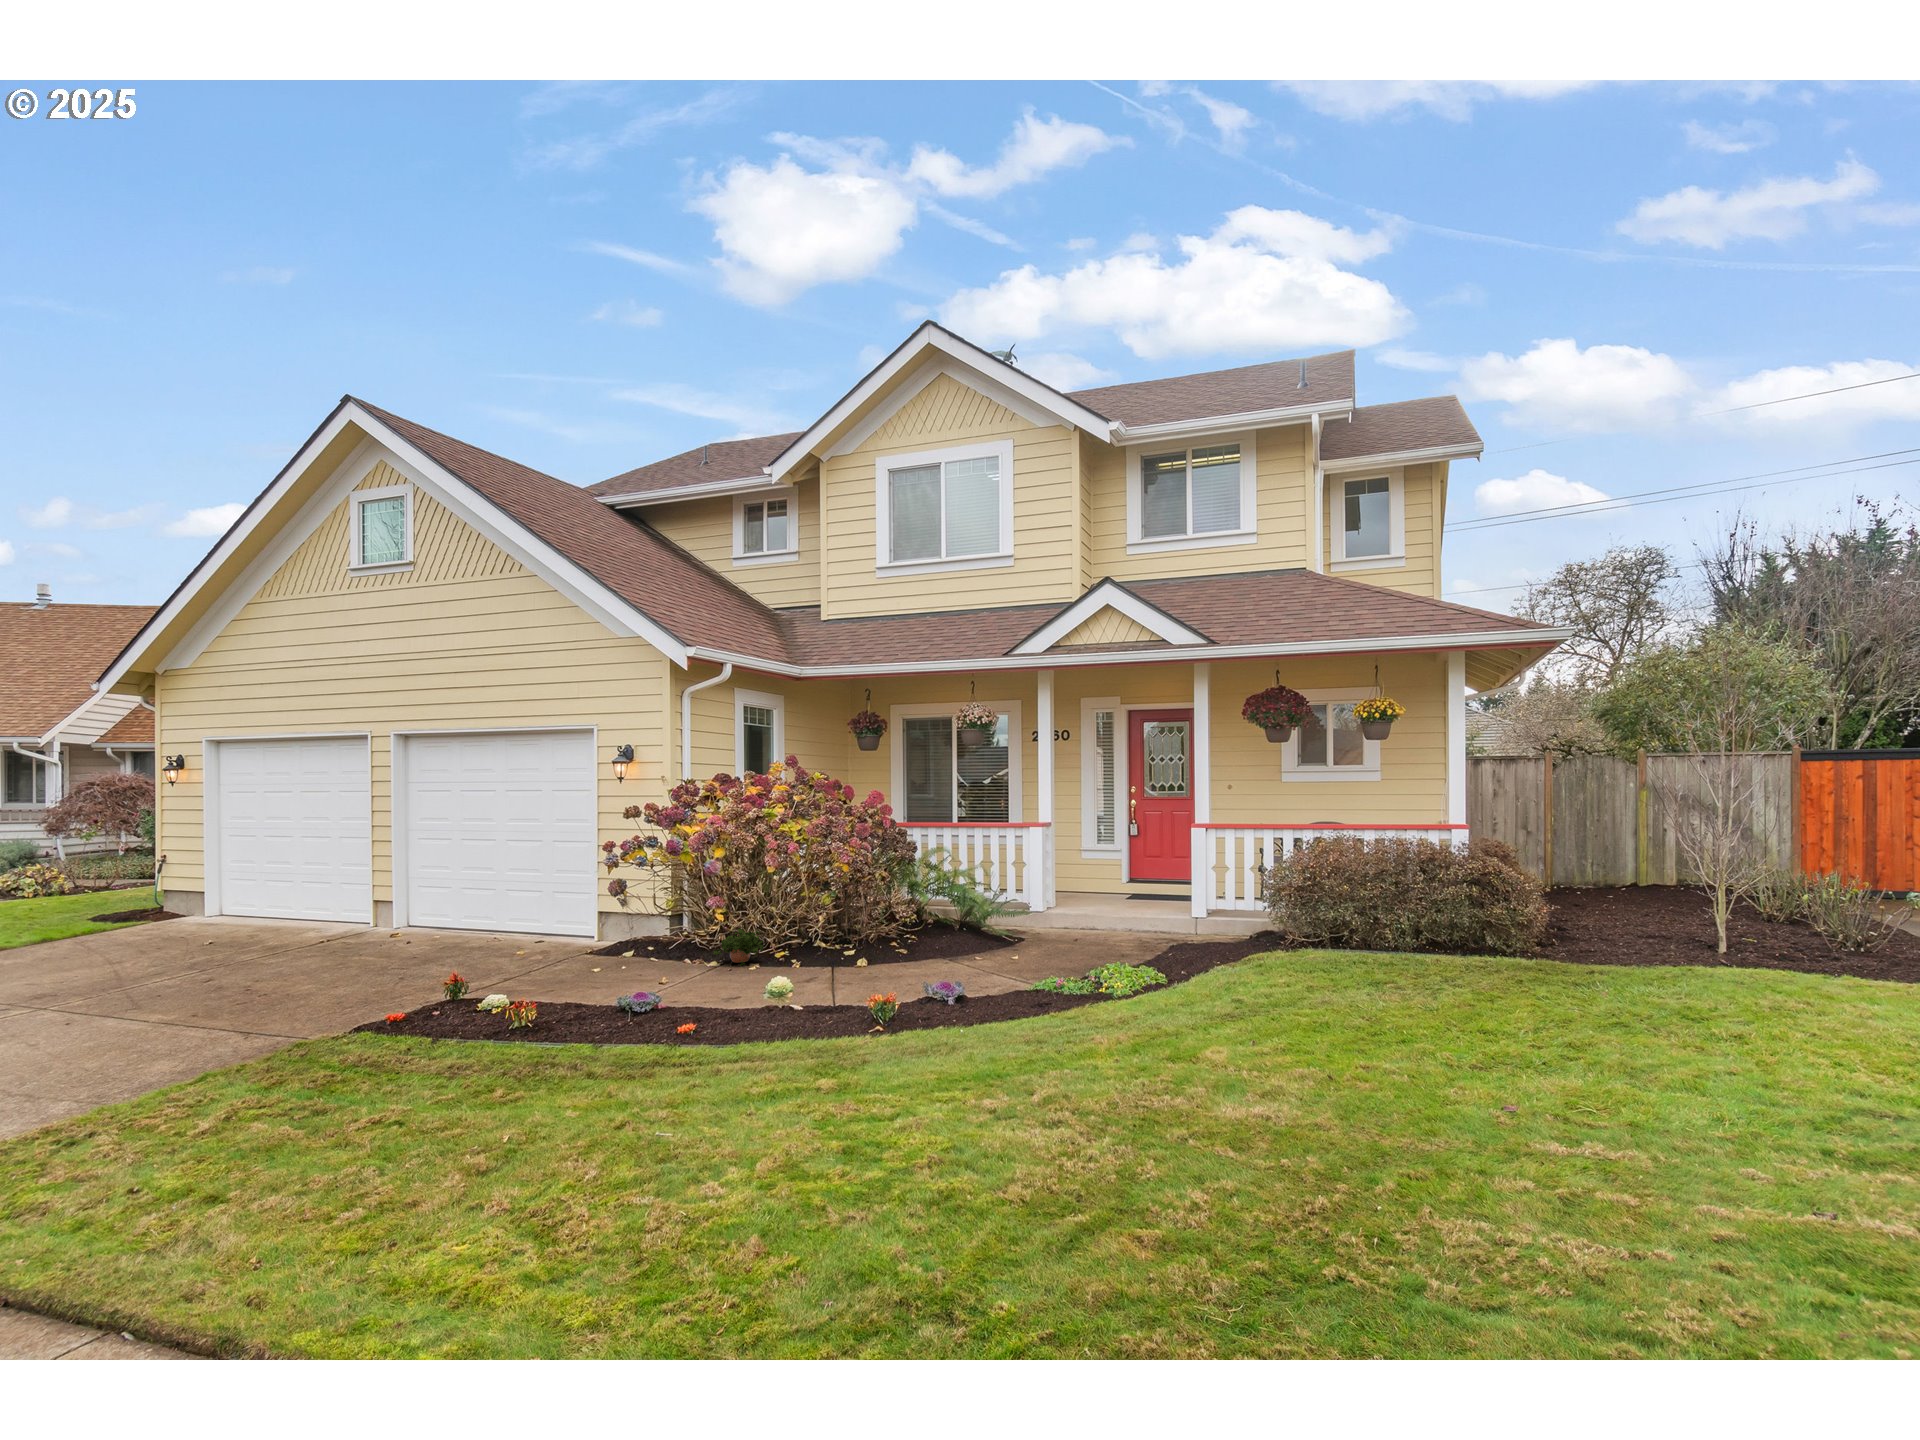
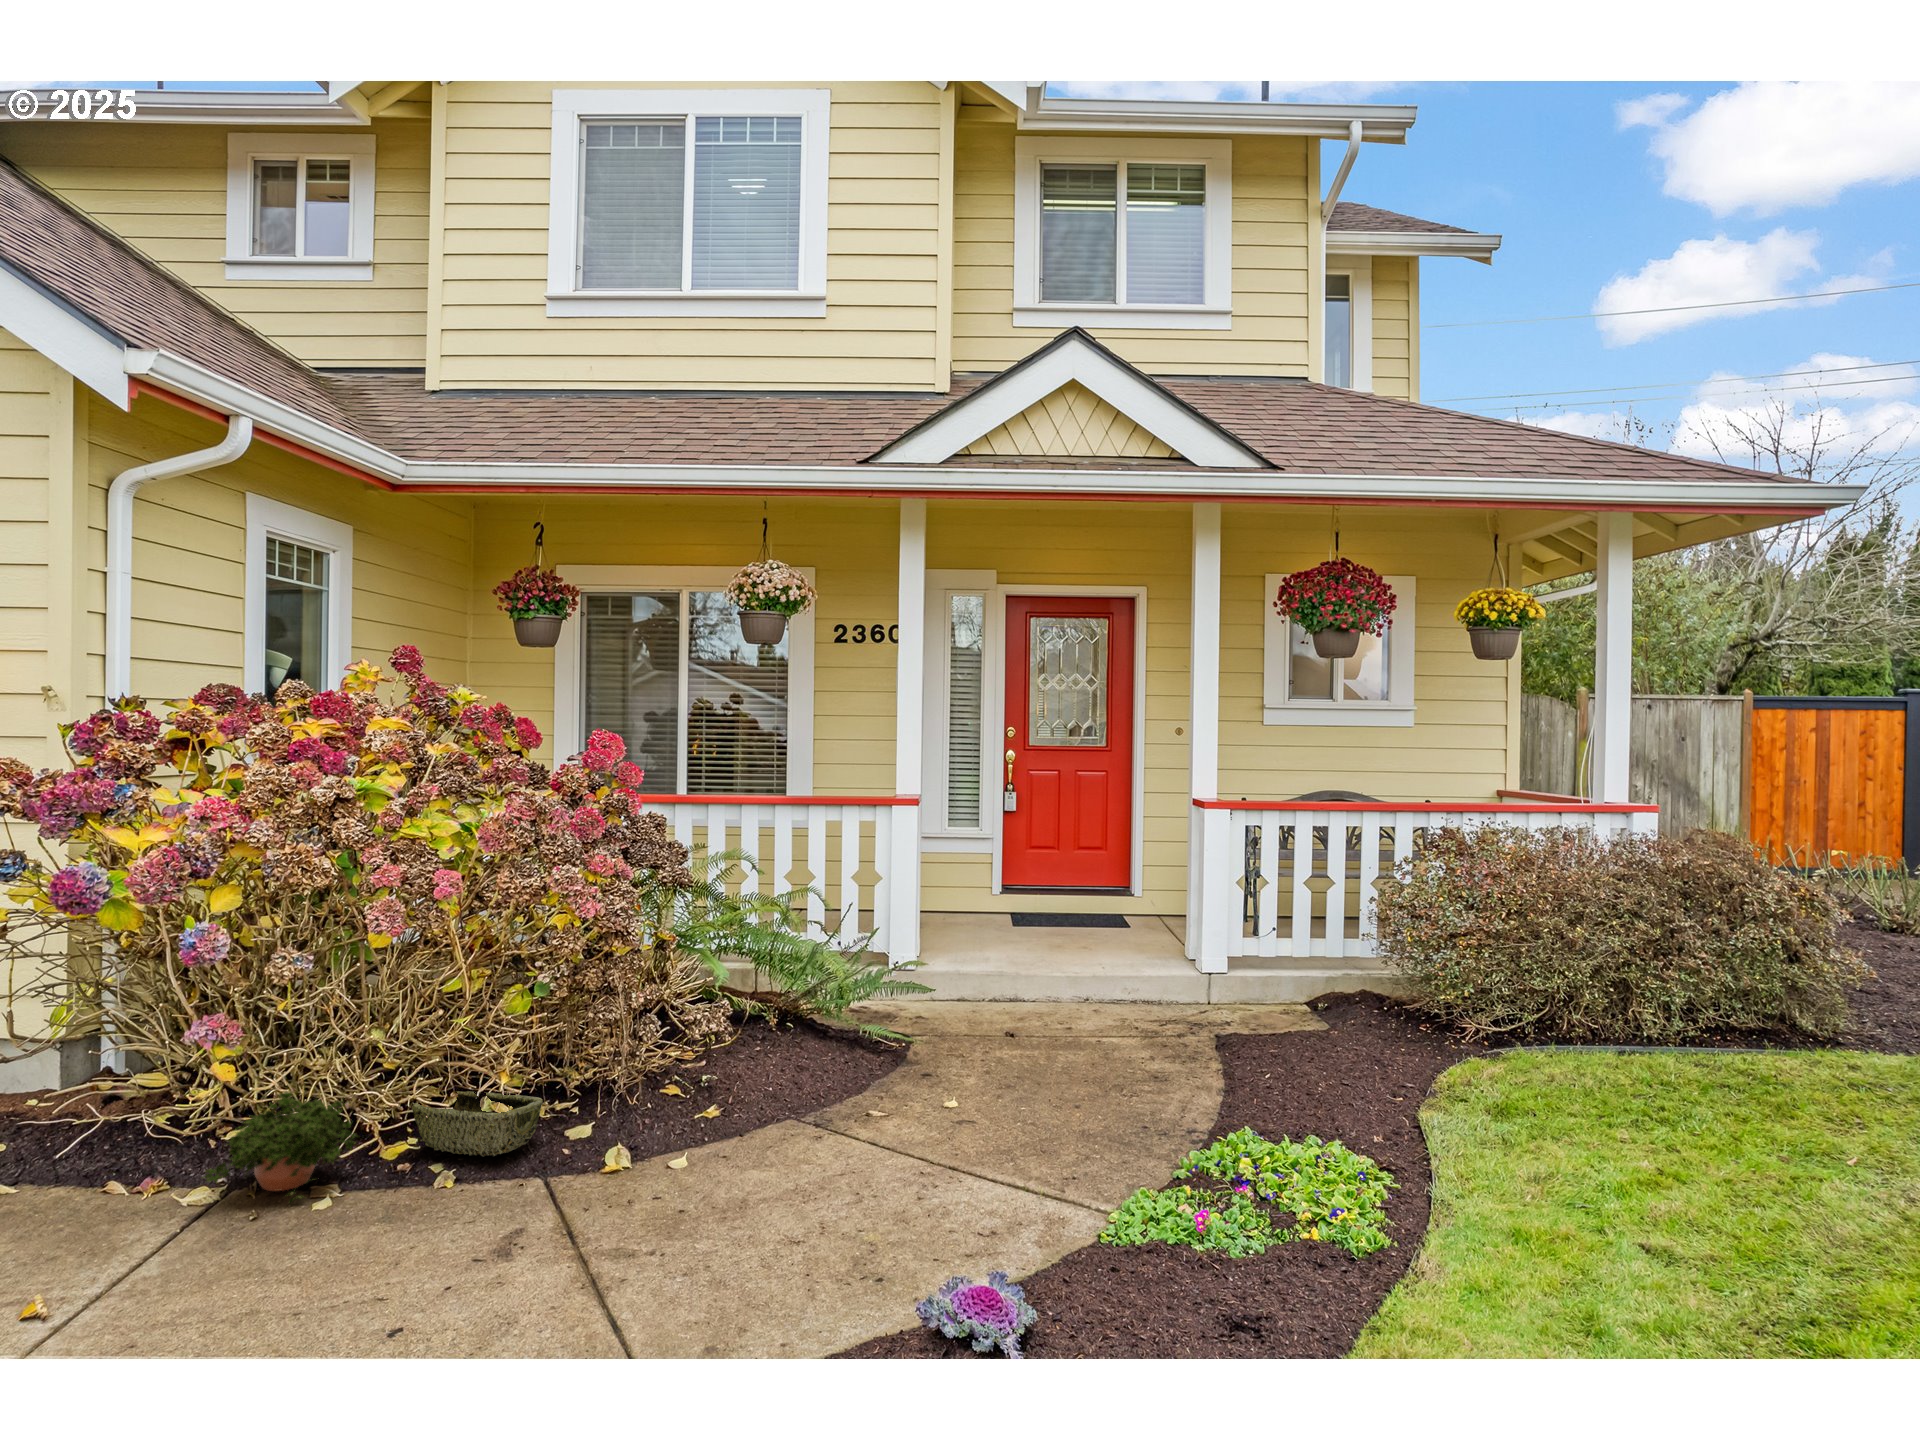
woven basket: none [785,938,833,960] -> present [412,1091,543,1157]

